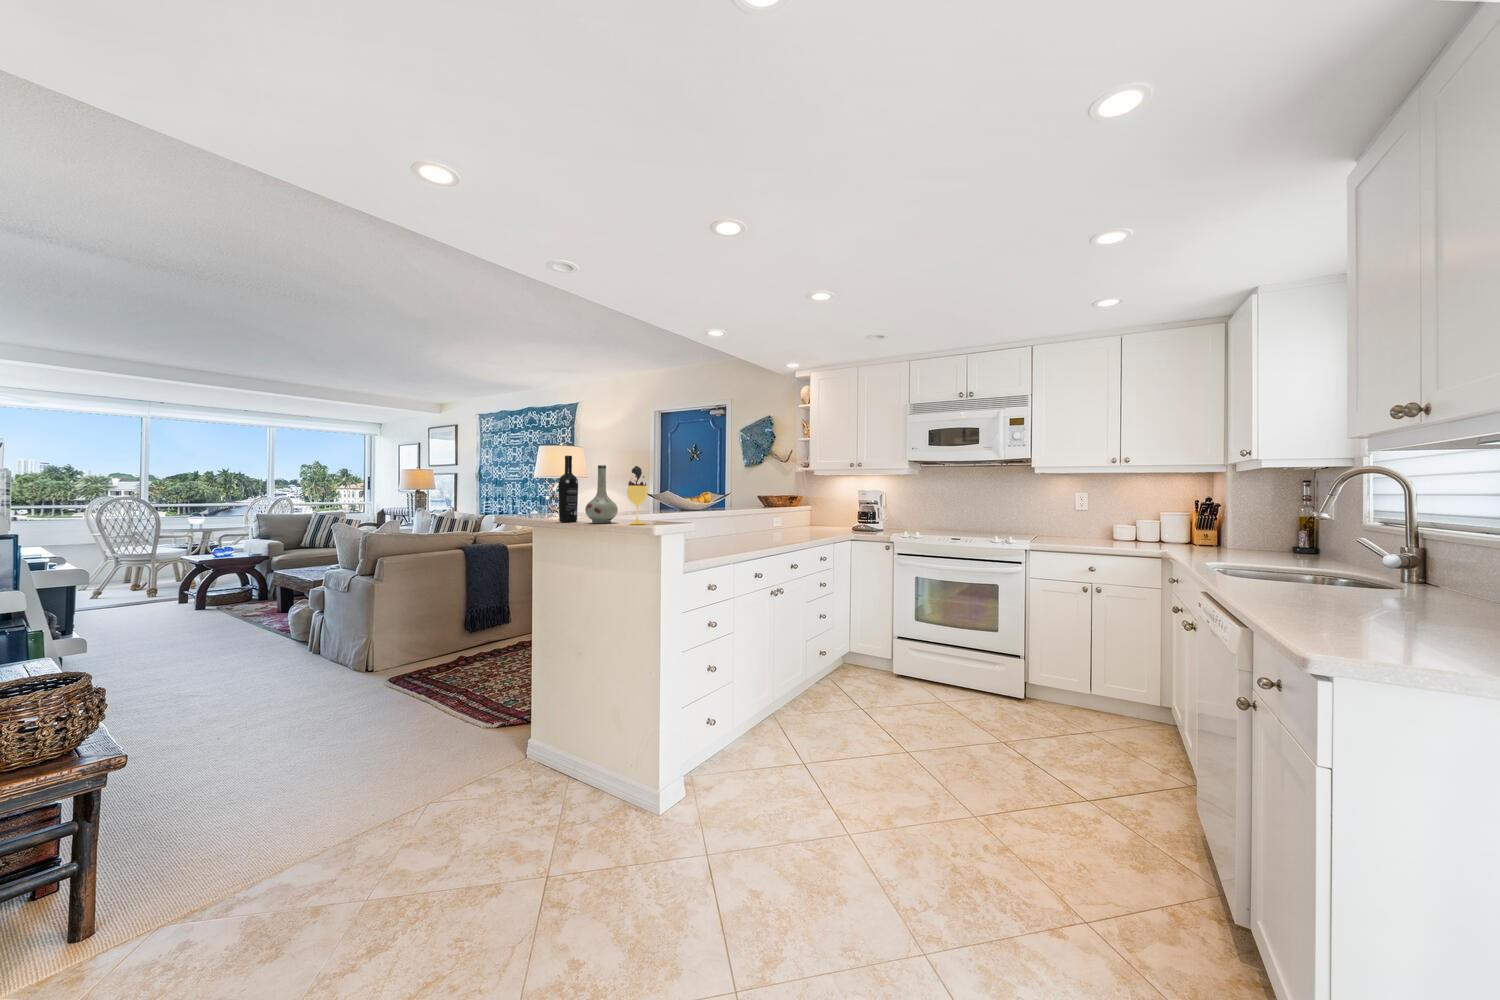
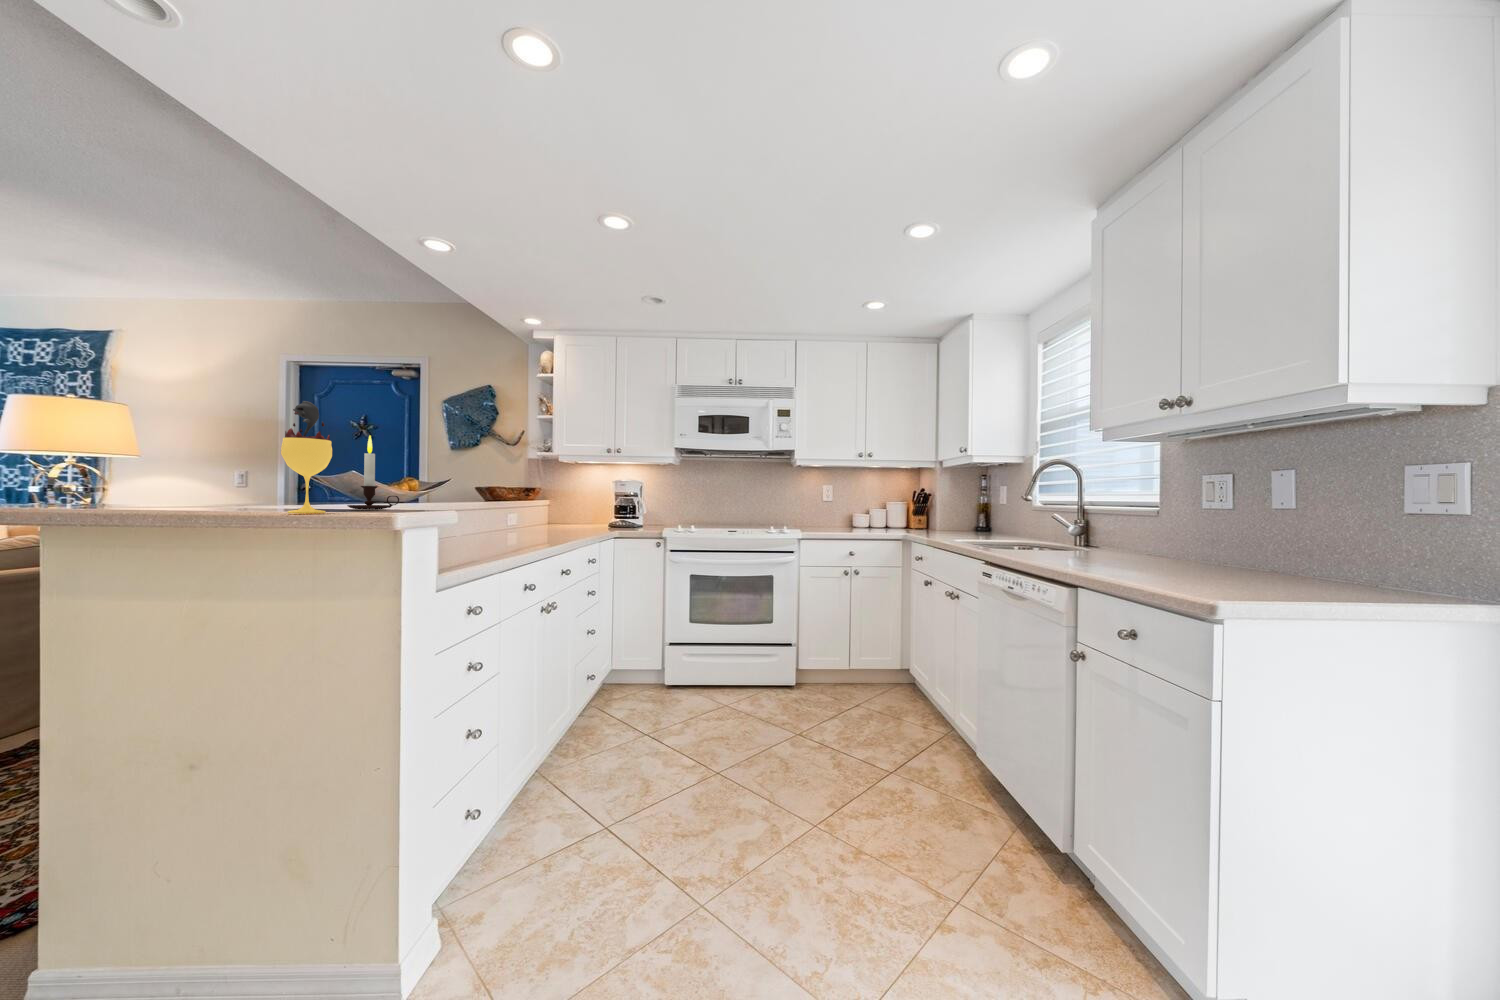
wine bottle: present [558,456,578,522] -> none [69,370,134,514]
vase: present [585,465,618,523] -> none [159,395,252,513]
candle: none [659,477,684,521] -> present [347,436,399,509]

